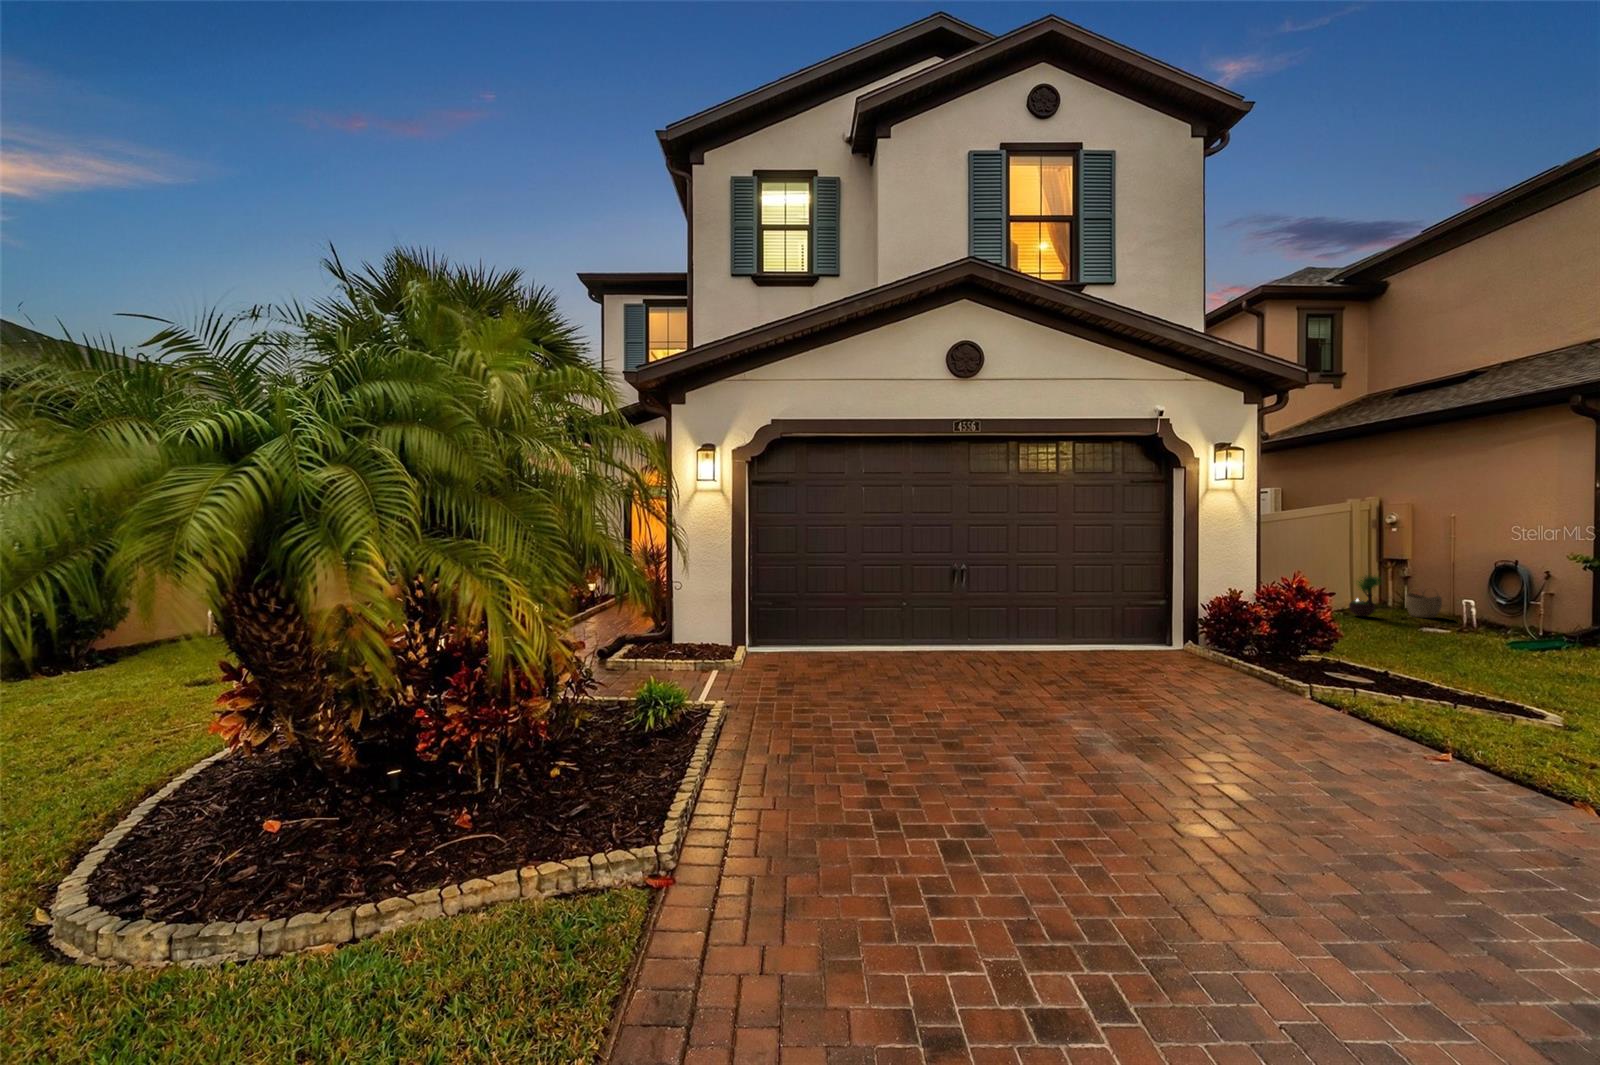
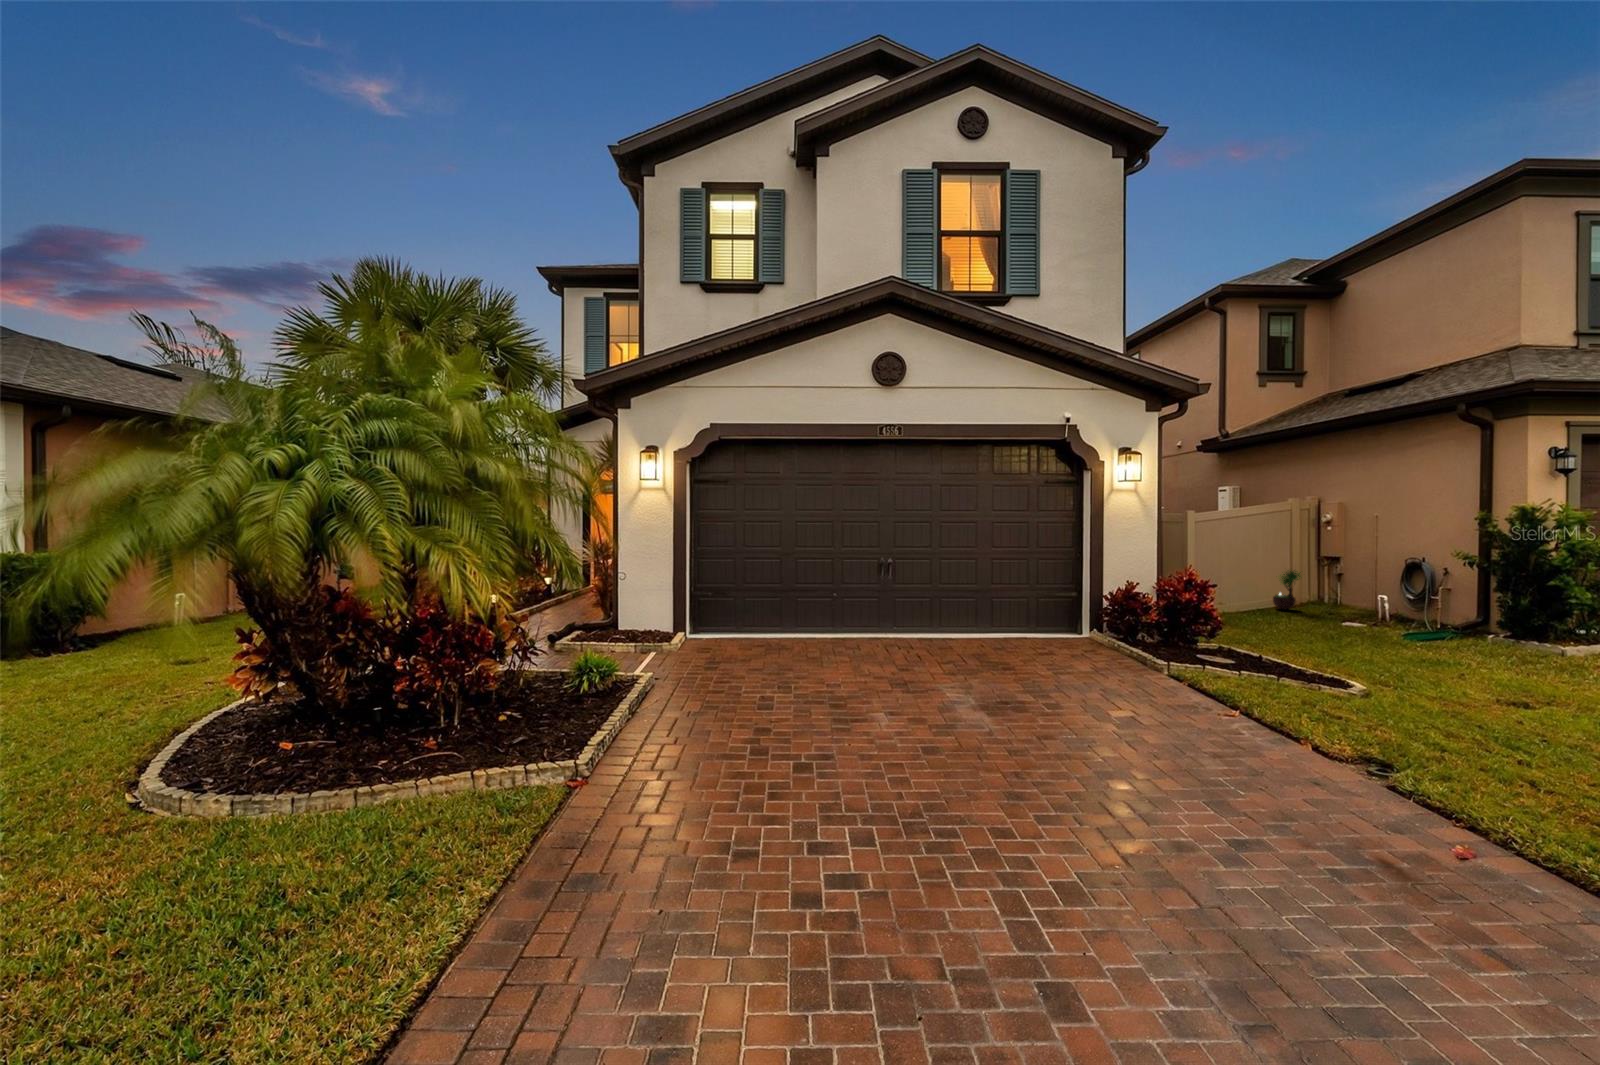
woven basket: present [1405,589,1442,618] -> none [1326,582,1356,611]

